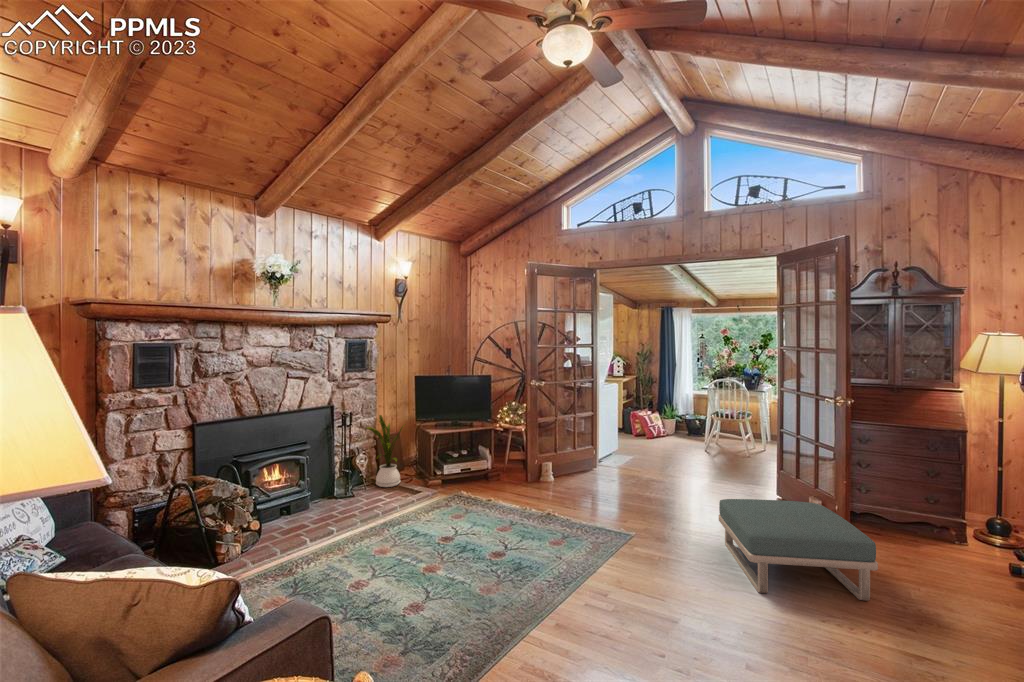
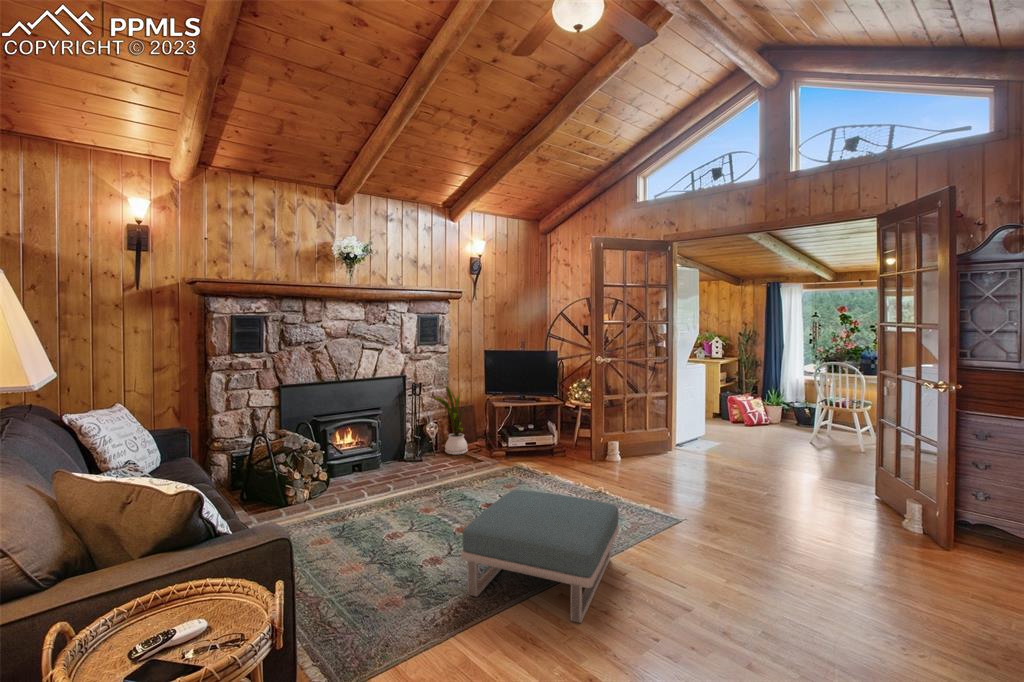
footstool: present [719,499,878,601] -> present [461,490,619,623]

